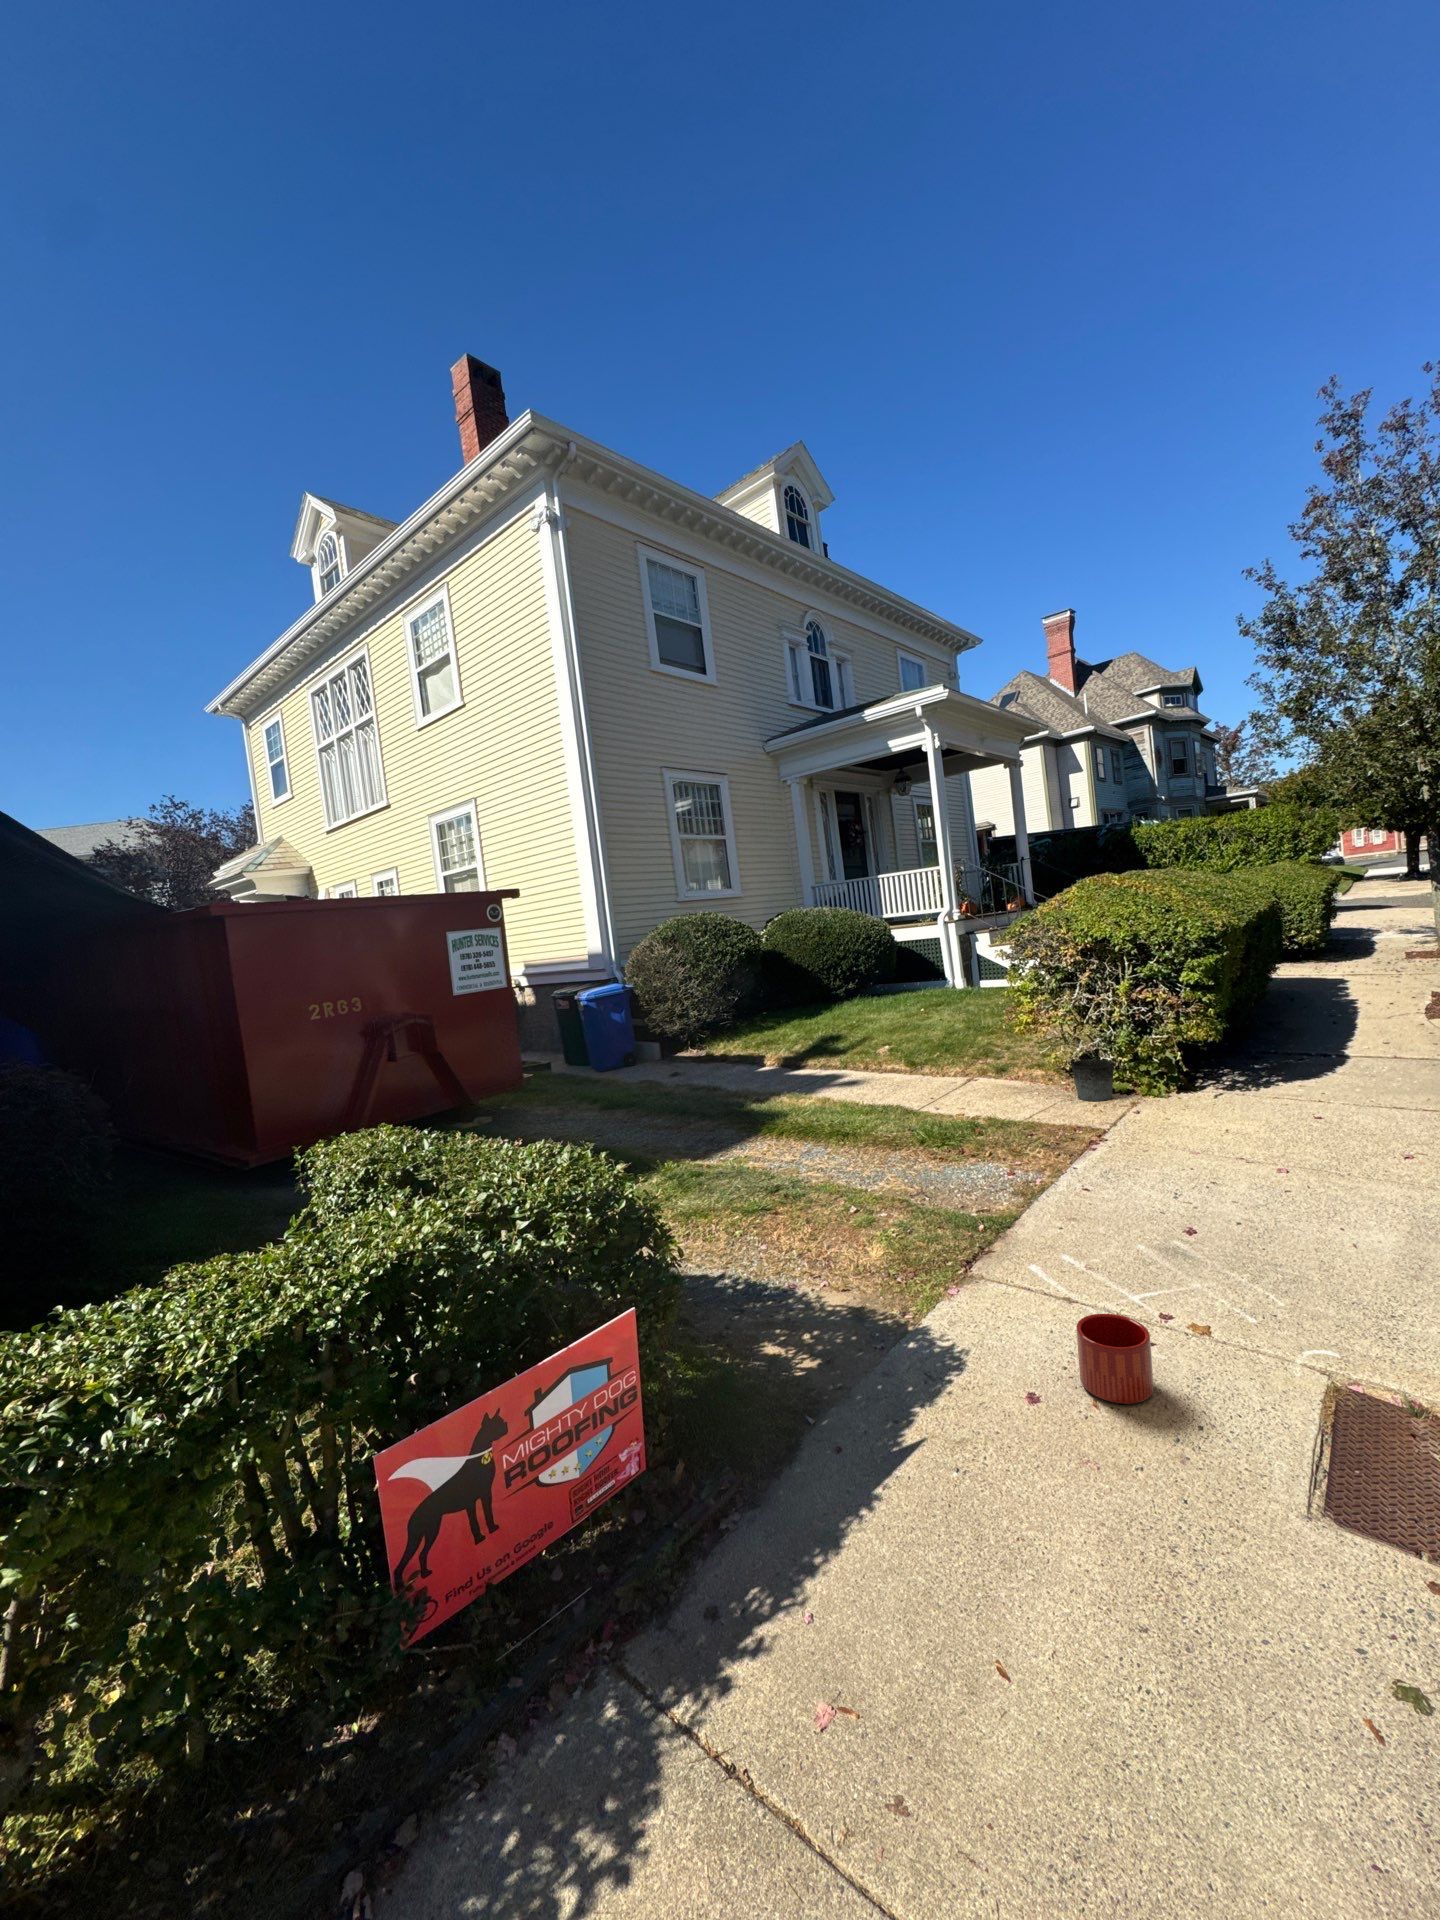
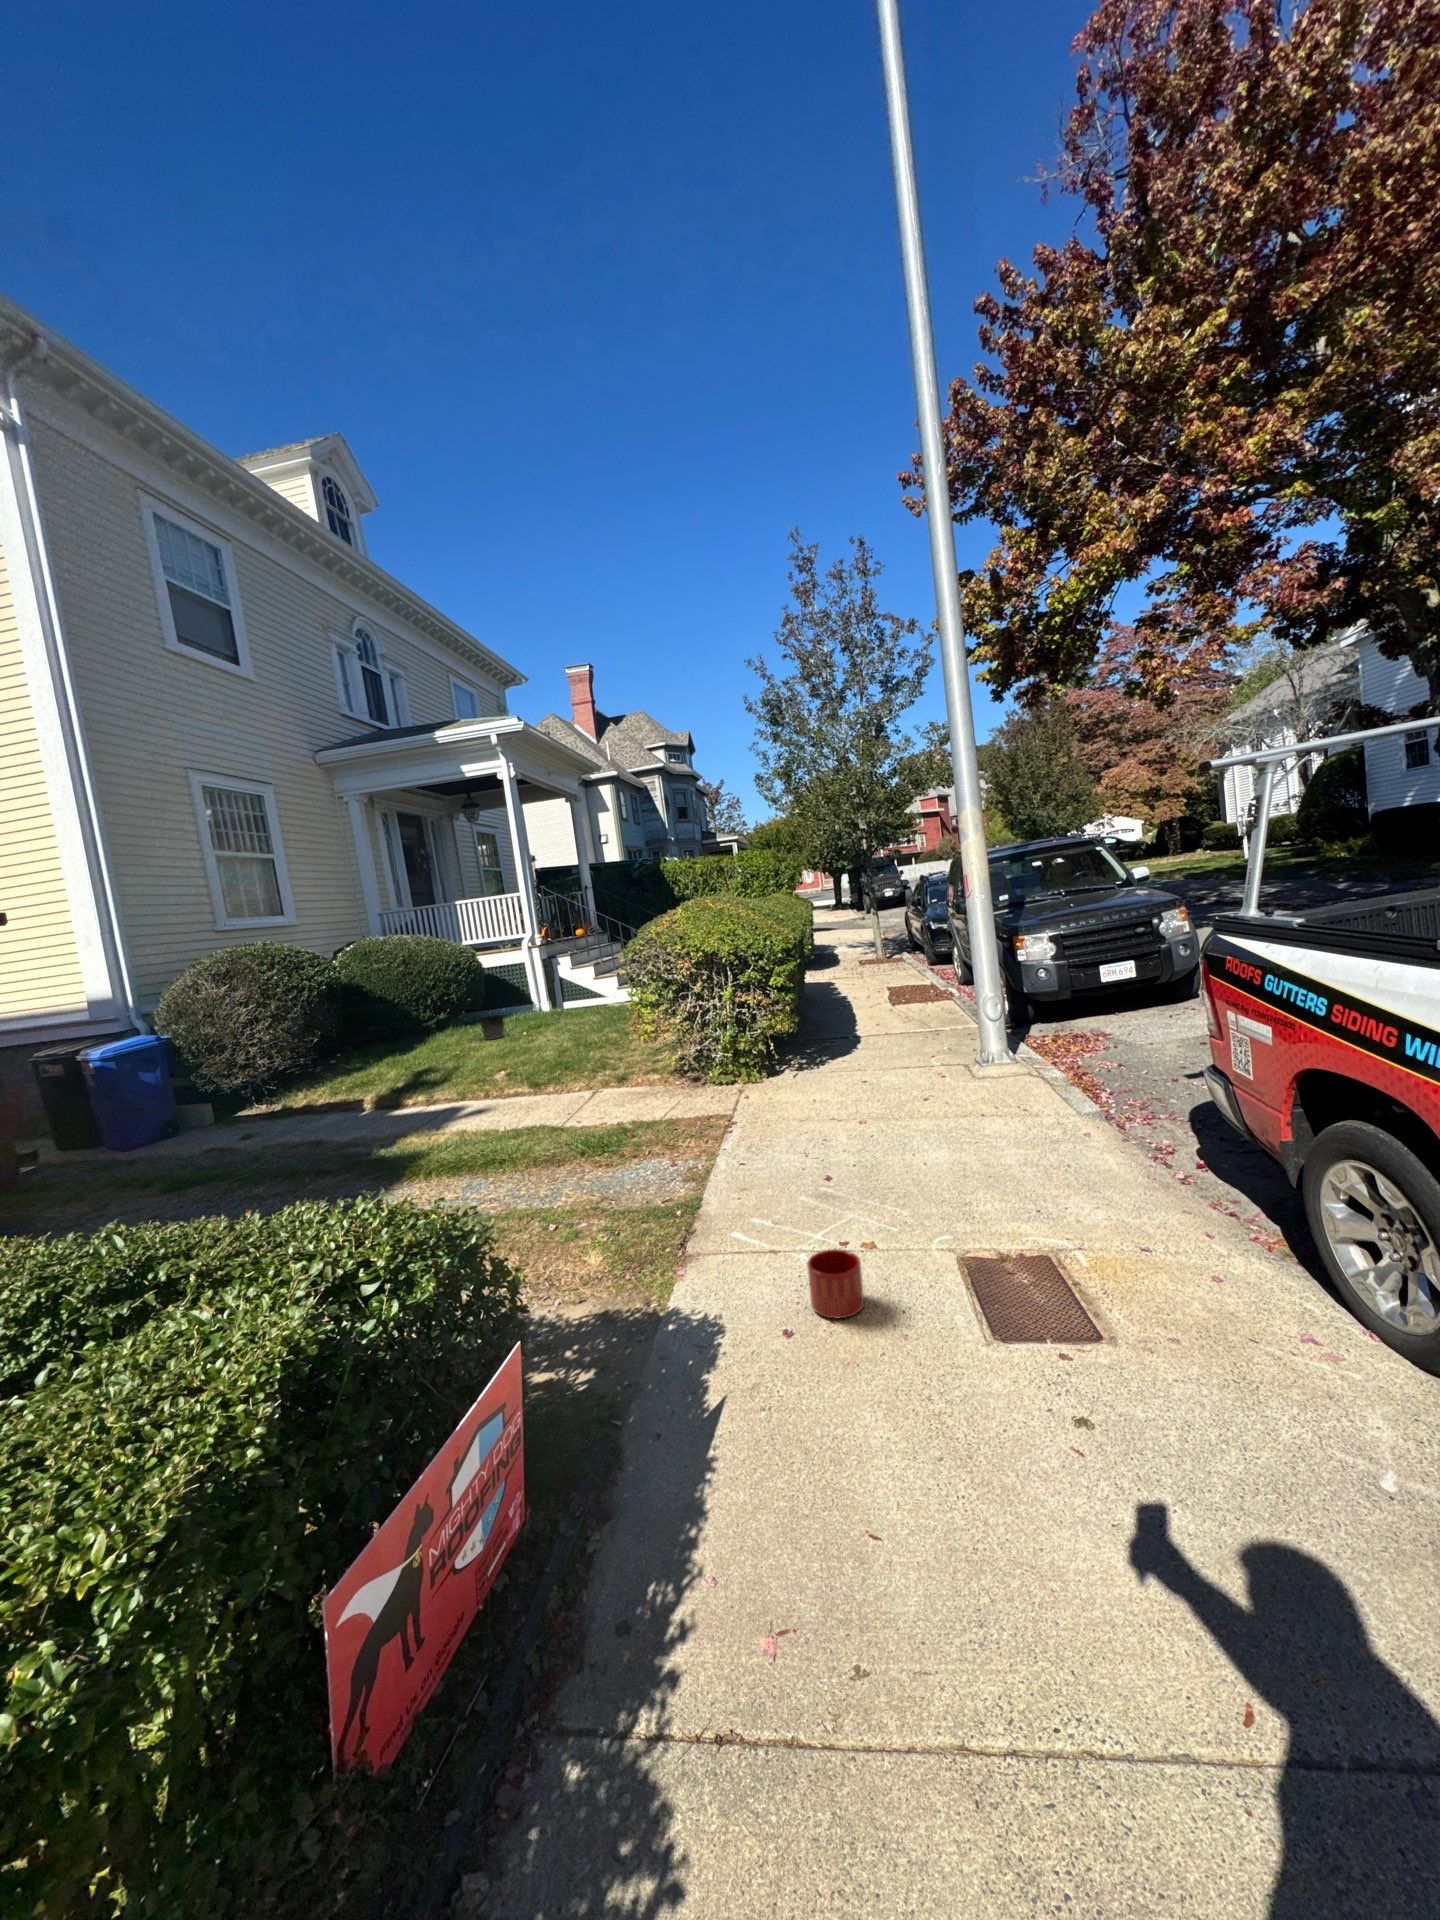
bucket: present [1068,1059,1115,1101] -> present [479,1015,504,1040]

